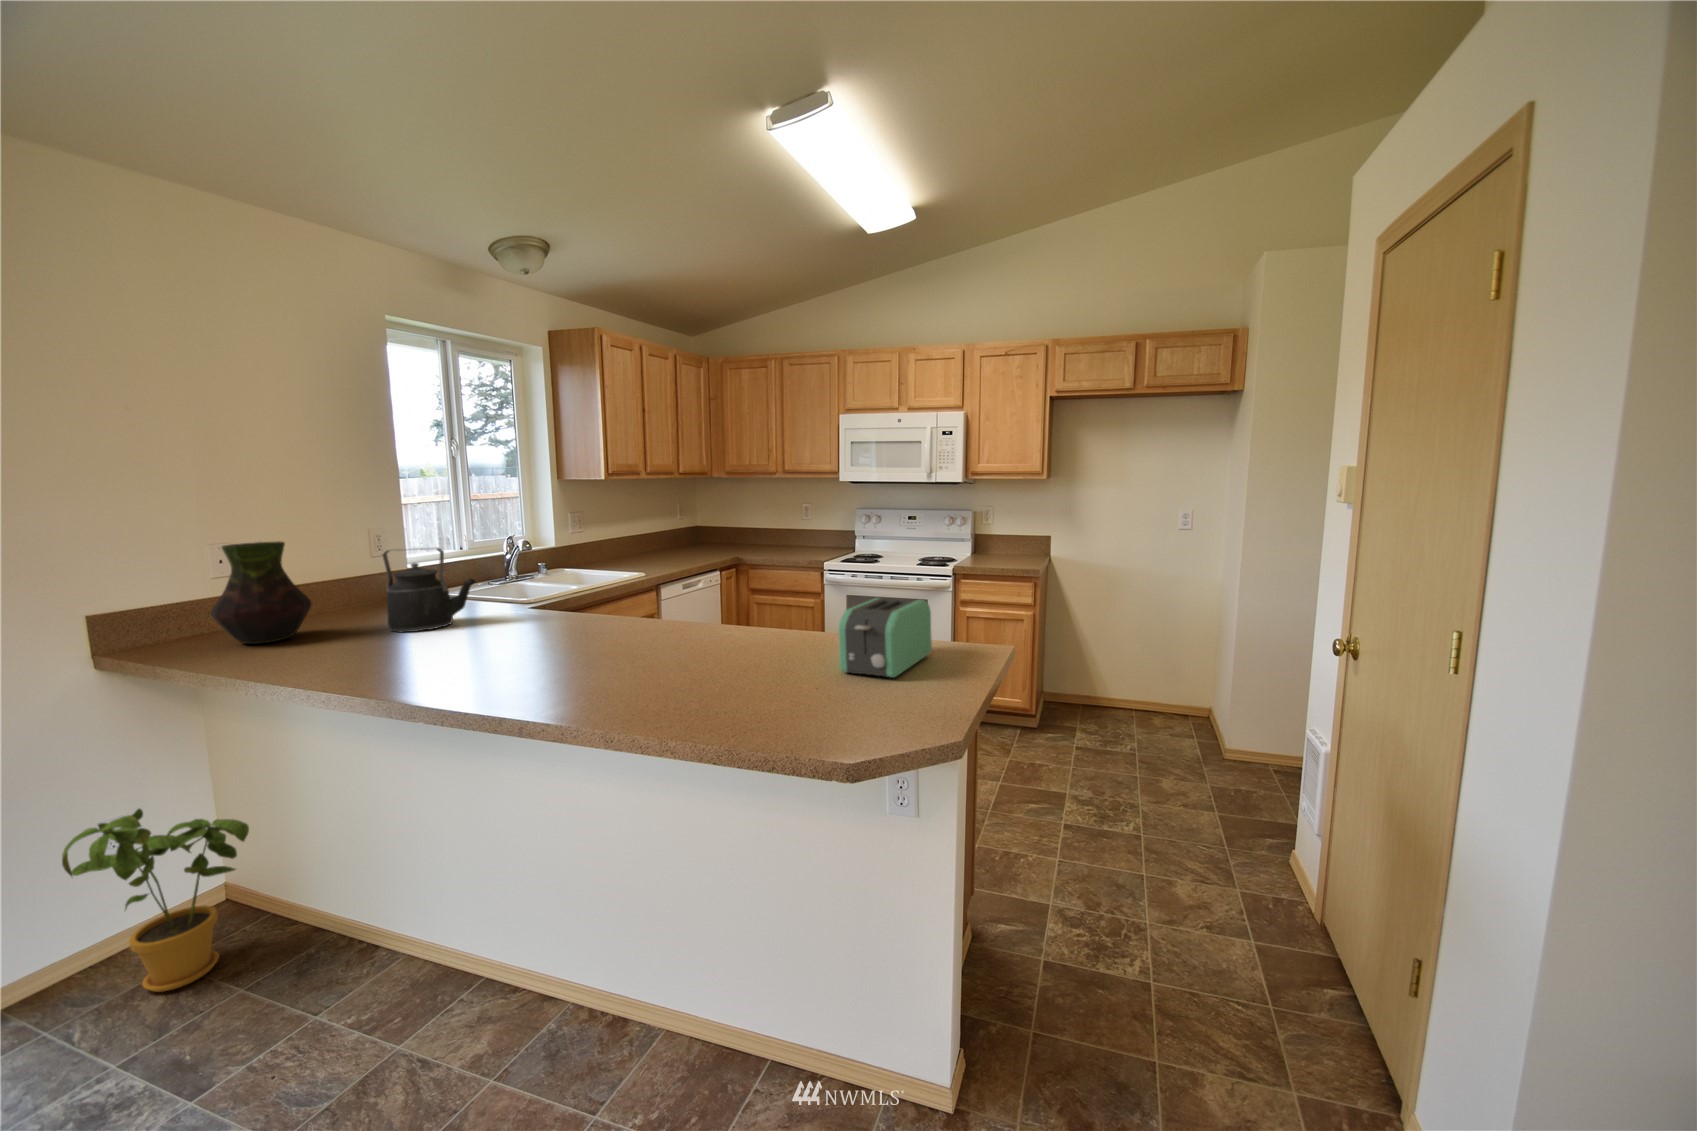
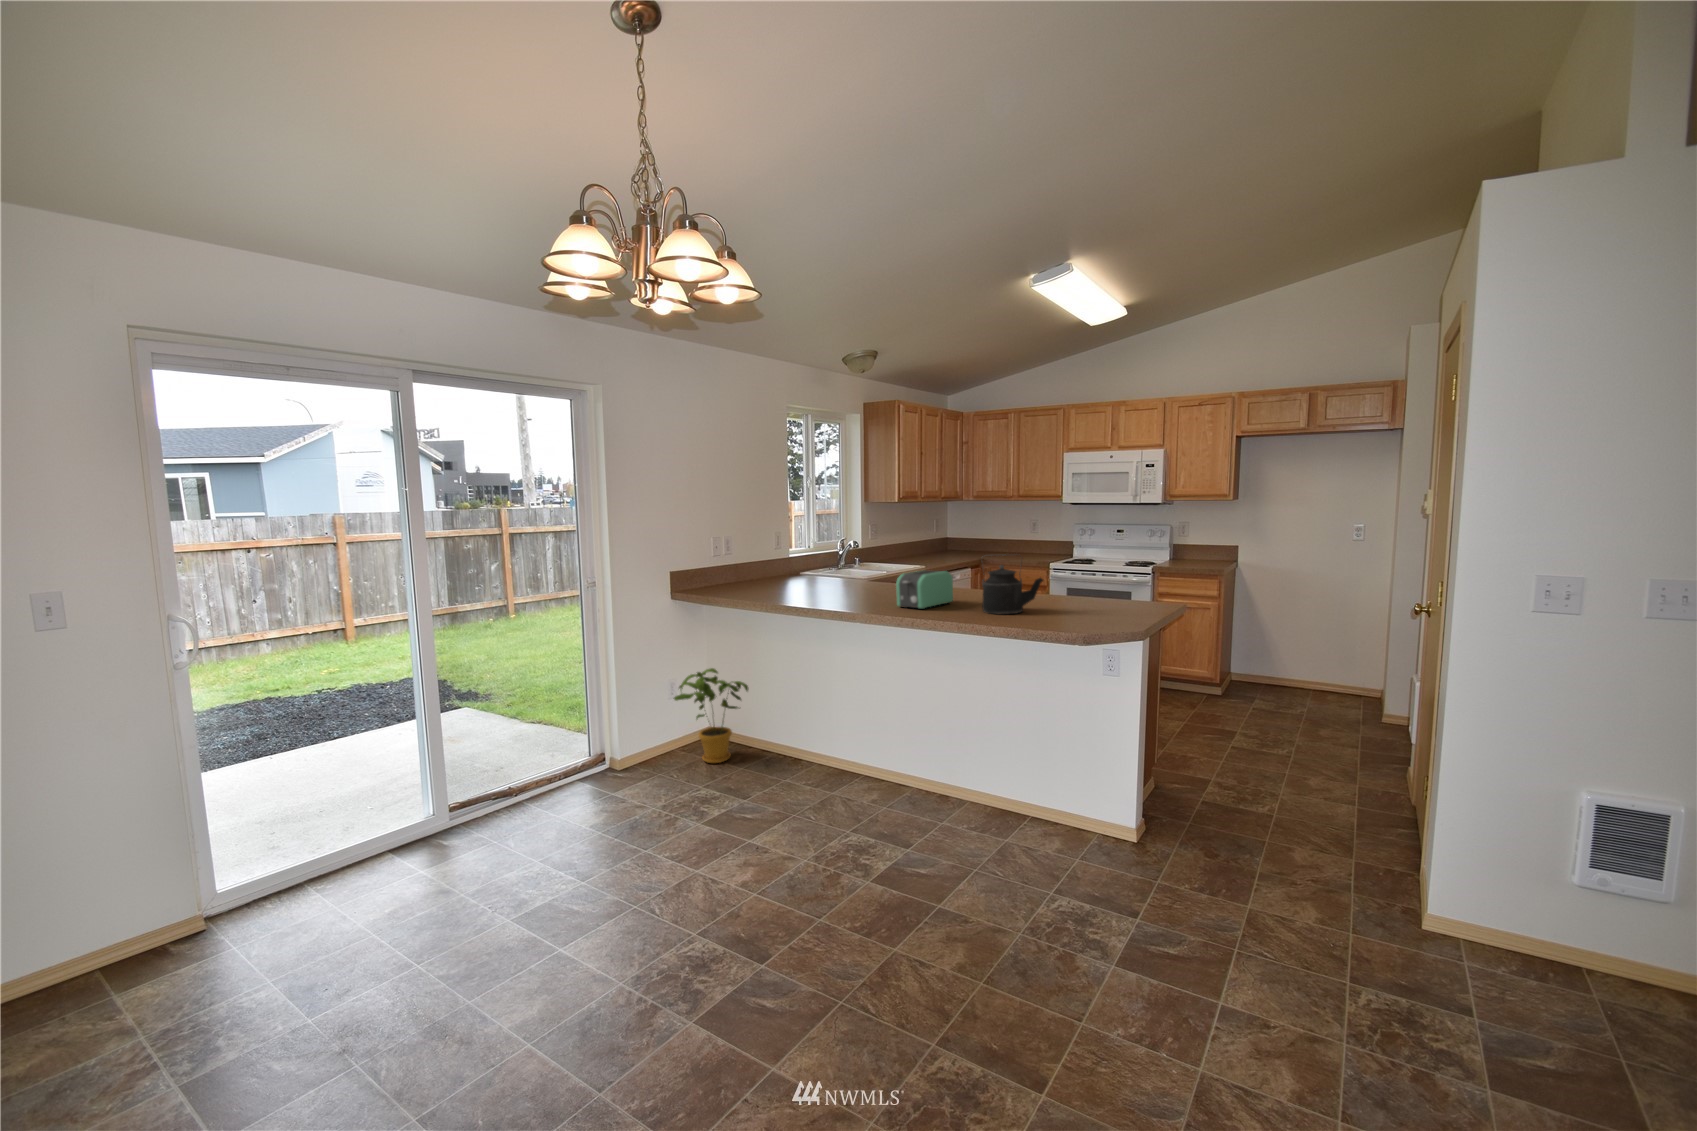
vase: present [211,541,311,644] -> none [736,537,775,590]
kettle: present [382,548,475,632] -> present [982,565,1043,615]
toaster: present [839,598,932,678] -> present [896,570,953,609]

